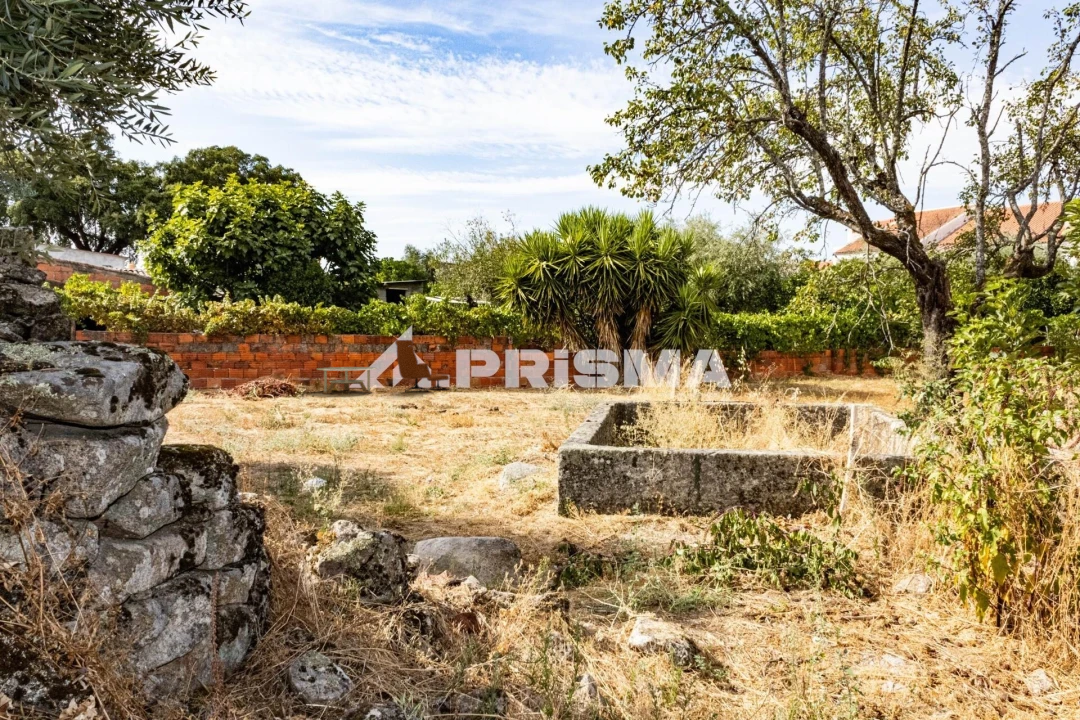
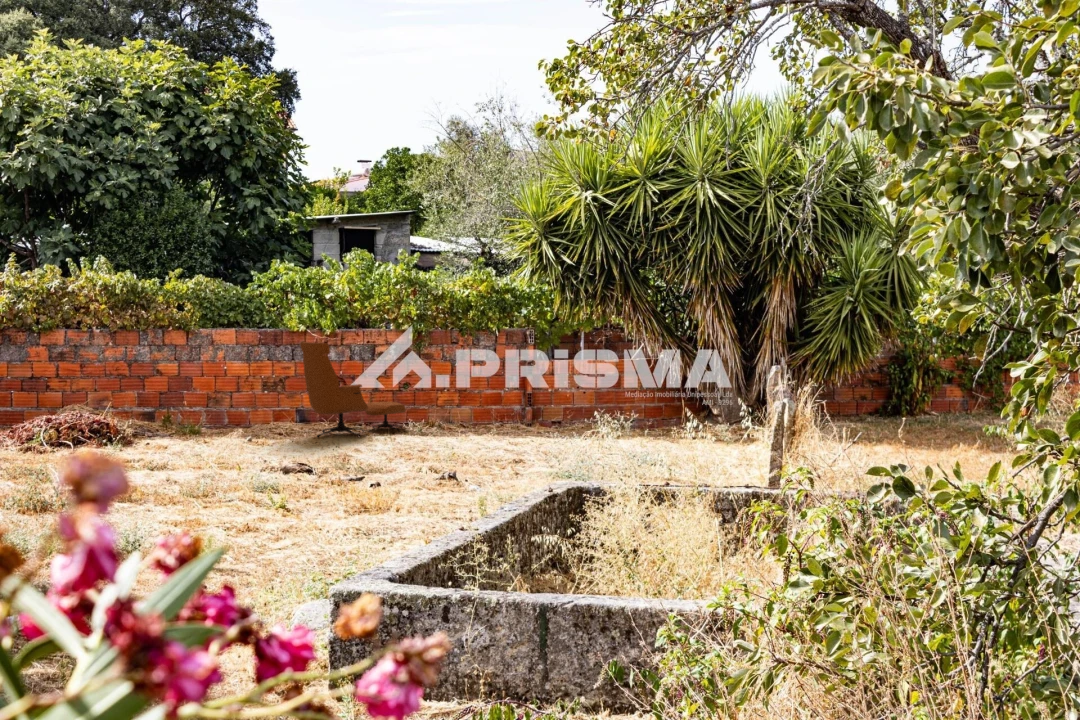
round table: present [318,367,376,394] -> none [158,388,268,440]

